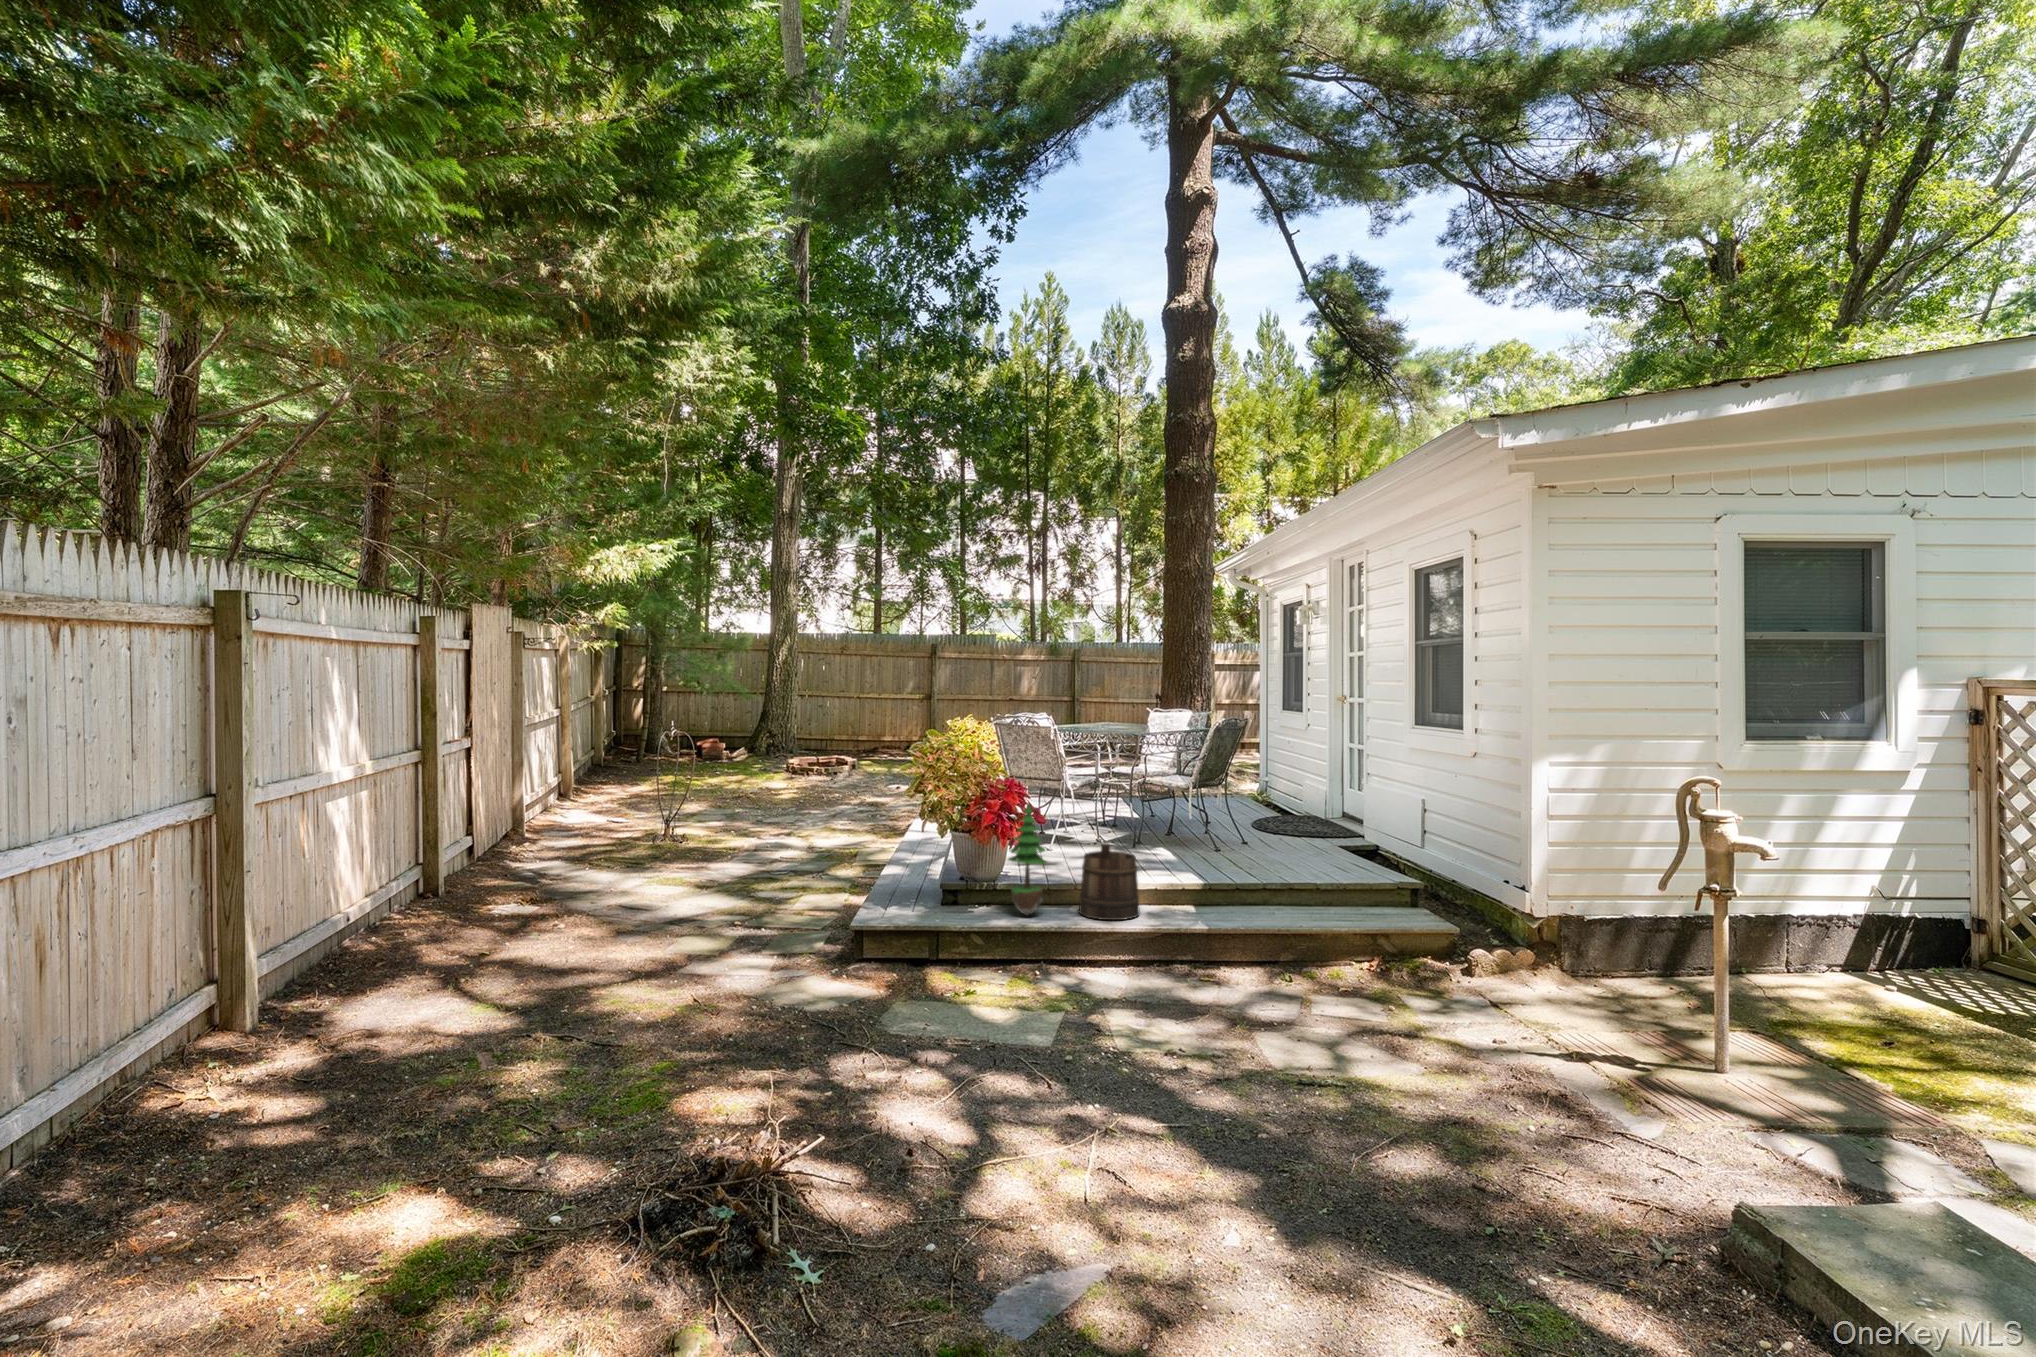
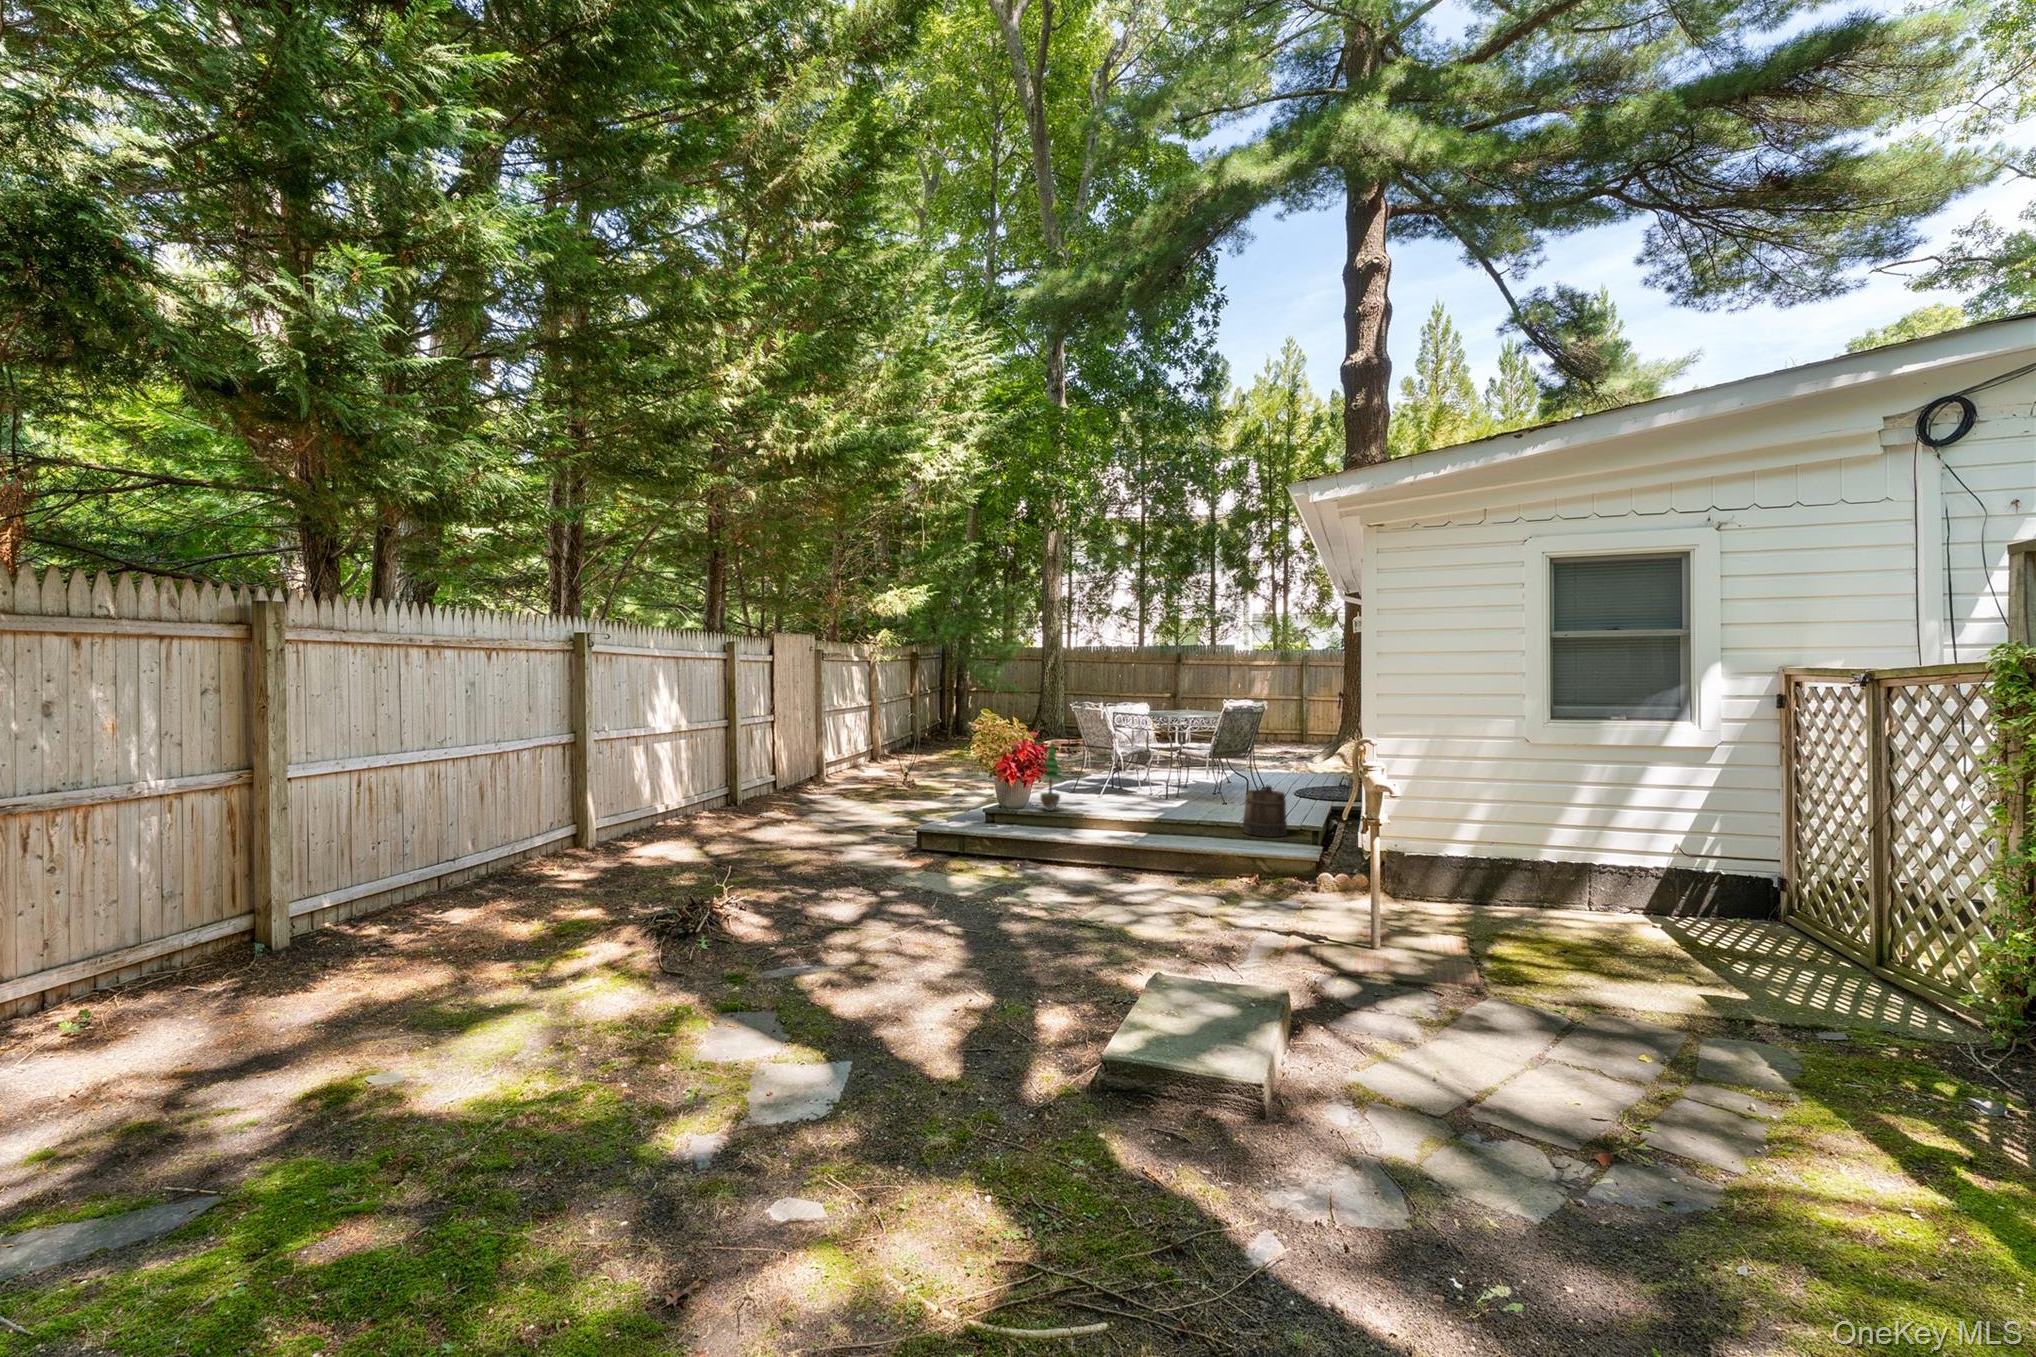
bucket: present [1079,844,1140,920] -> present [1242,785,1287,837]

